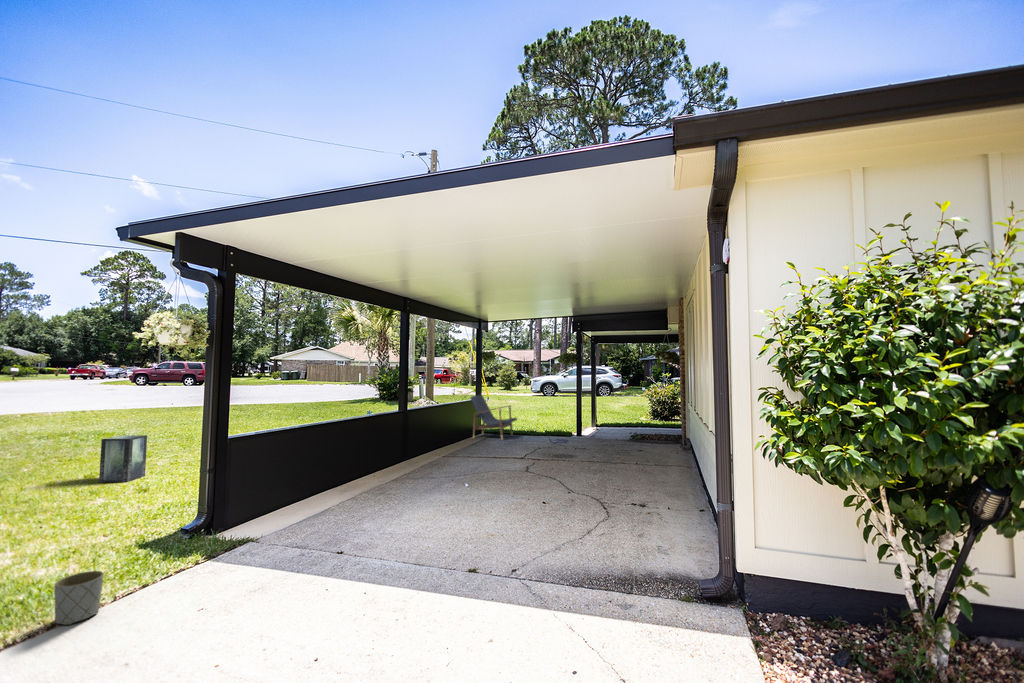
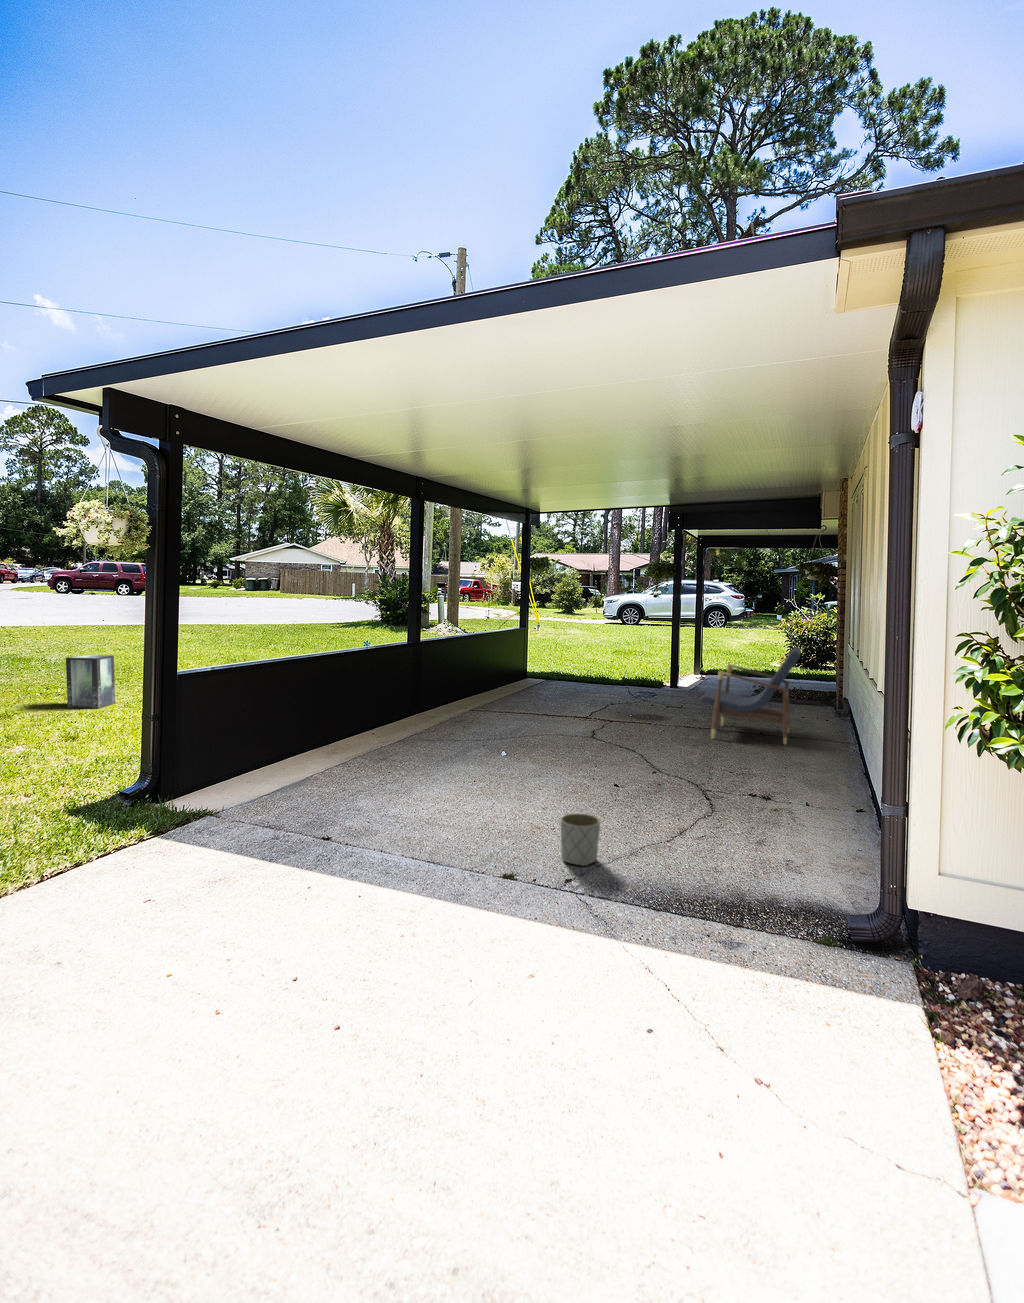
lounge chair: present [471,395,517,440] -> present [701,647,801,744]
planter: present [54,571,104,625] -> present [561,814,600,866]

